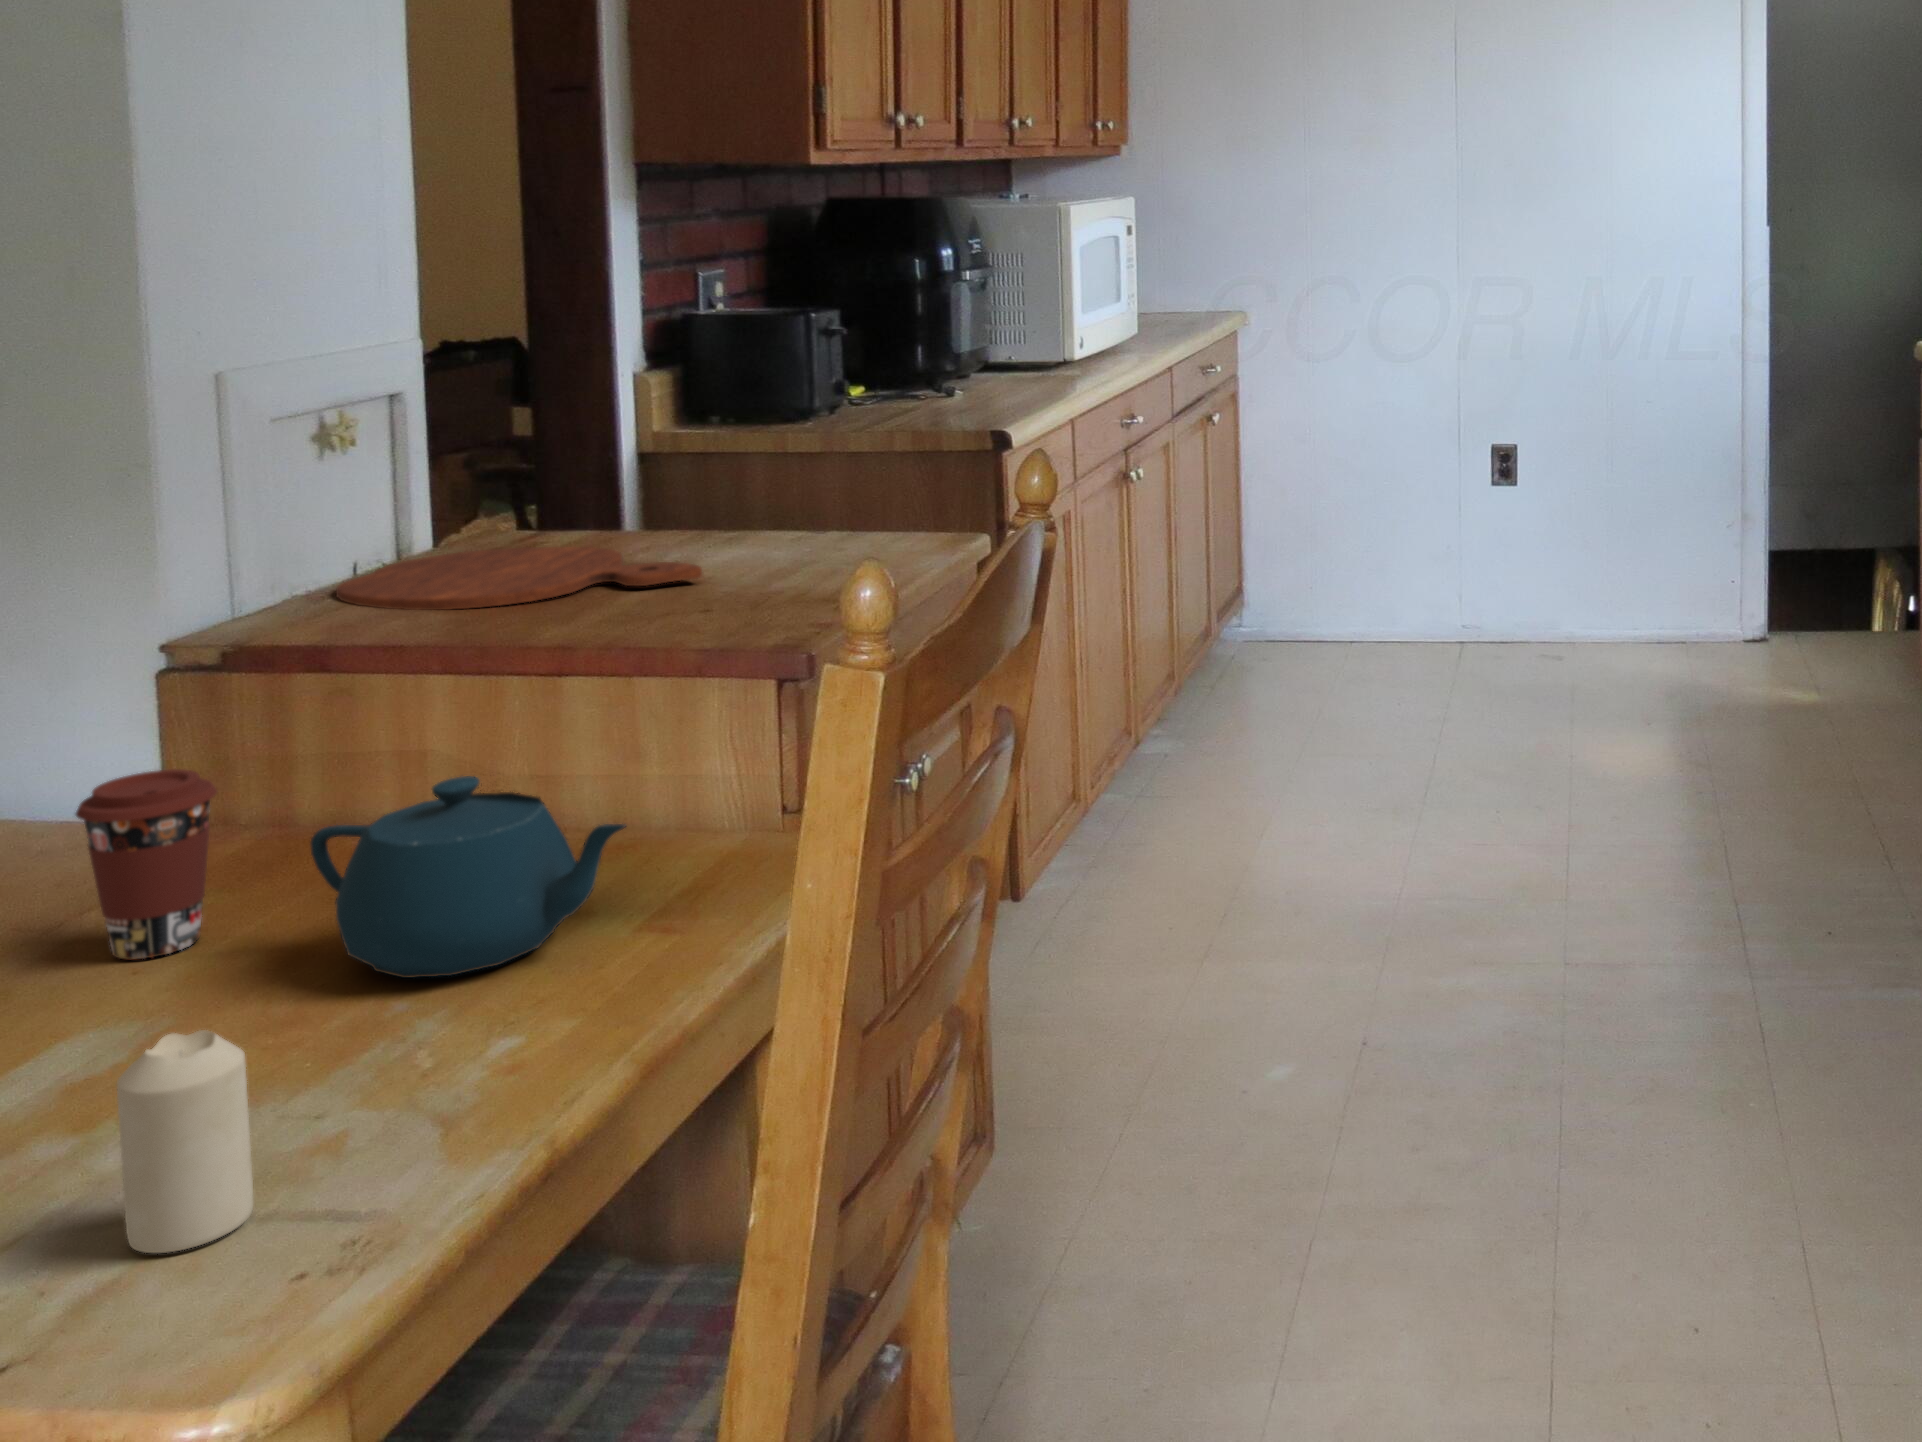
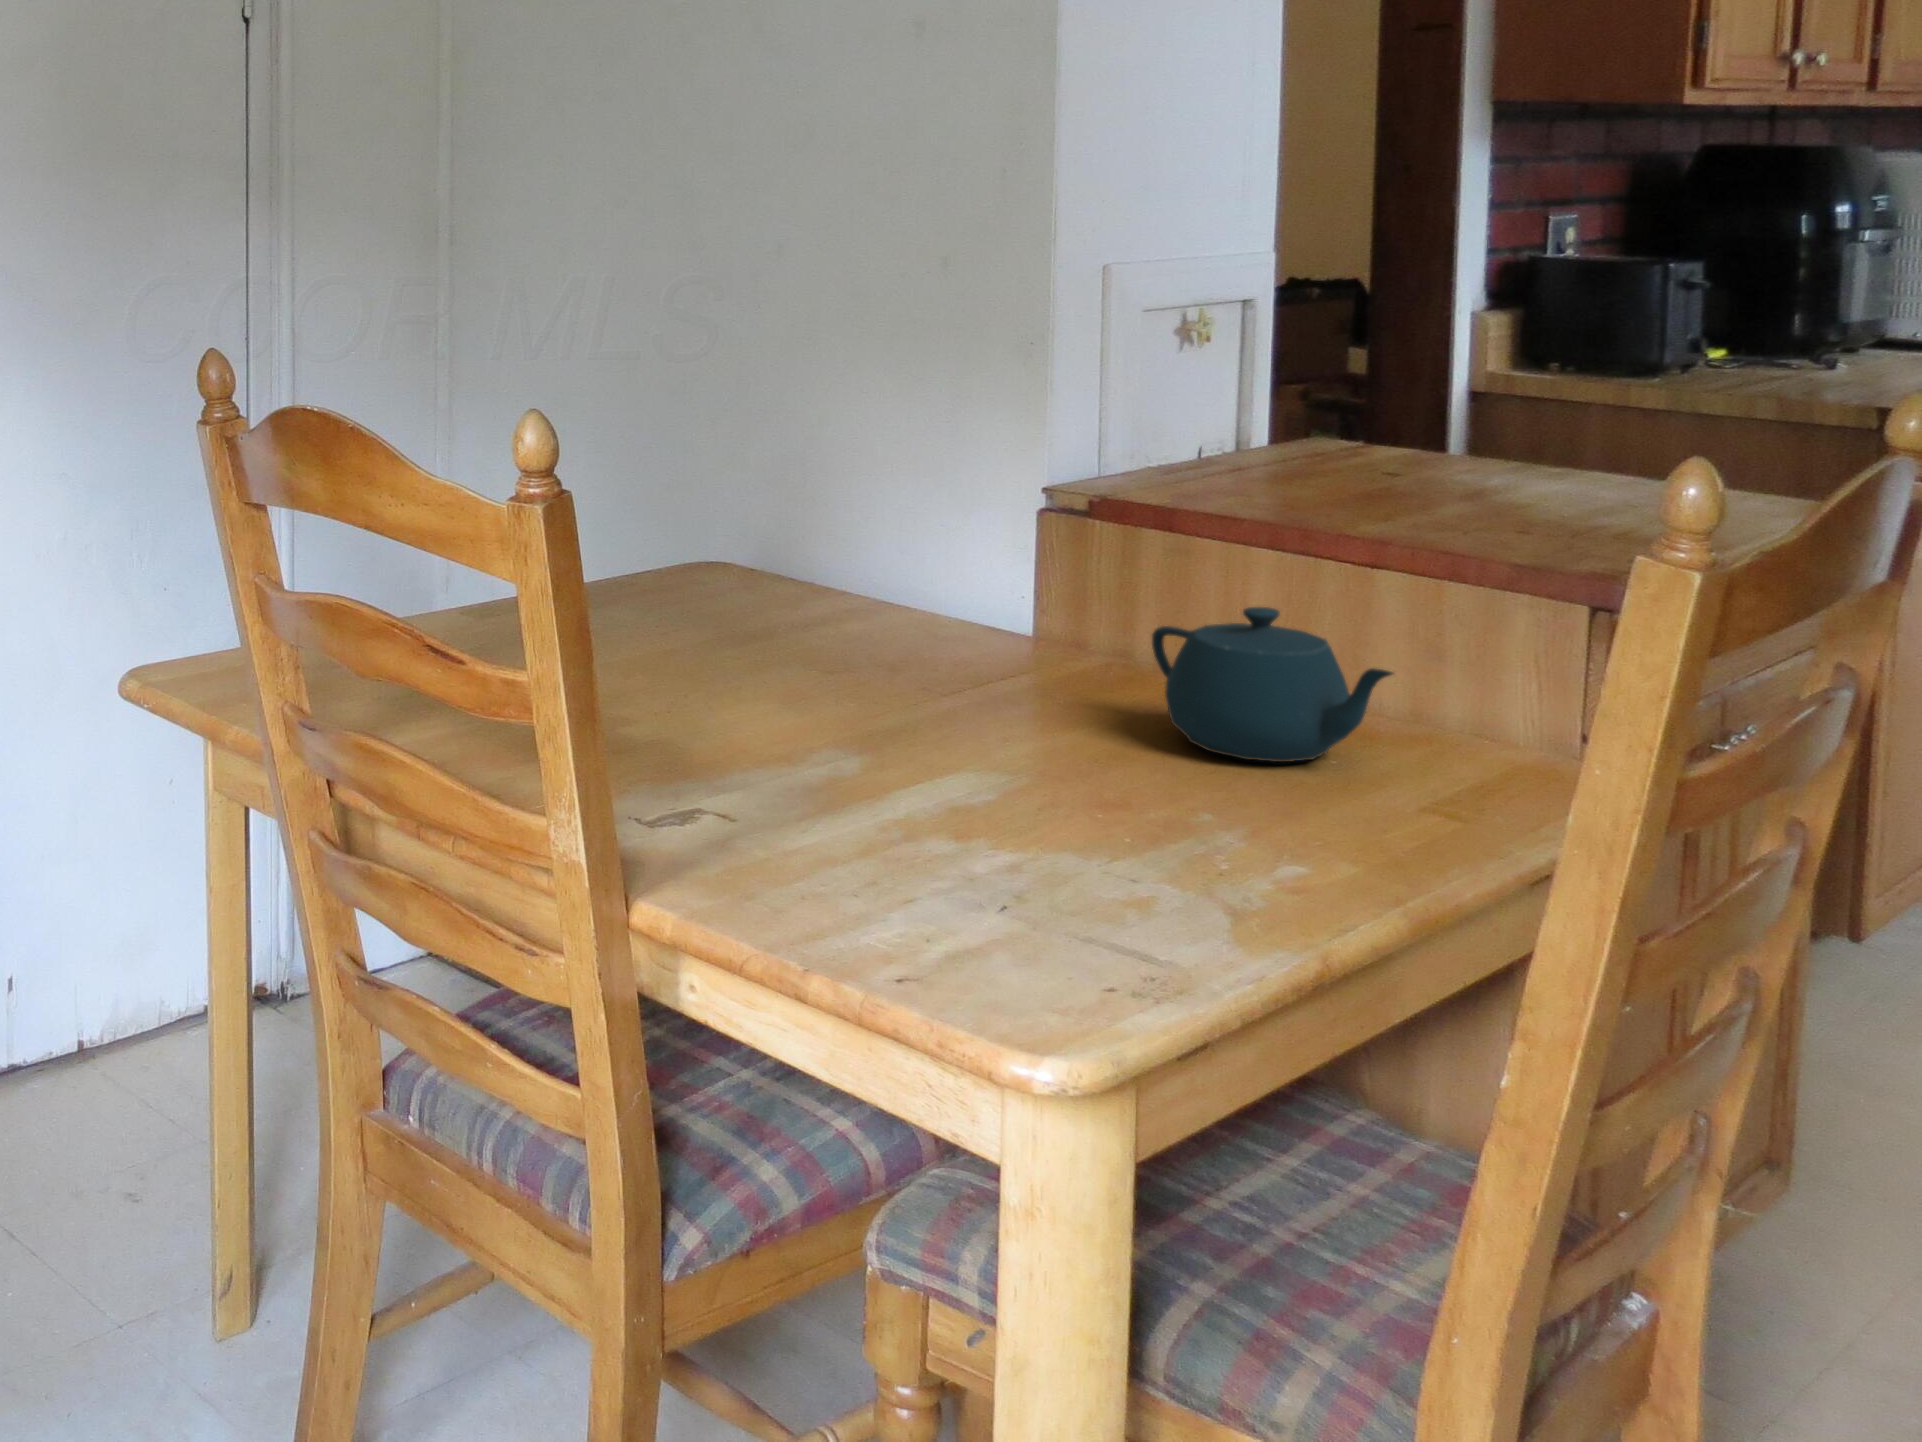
cutting board: present [336,547,702,610] -> none [1184,450,1502,503]
coffee cup: present [76,769,217,960] -> none [1002,560,1092,696]
candle: present [117,1030,253,1253] -> none [1023,713,1102,860]

